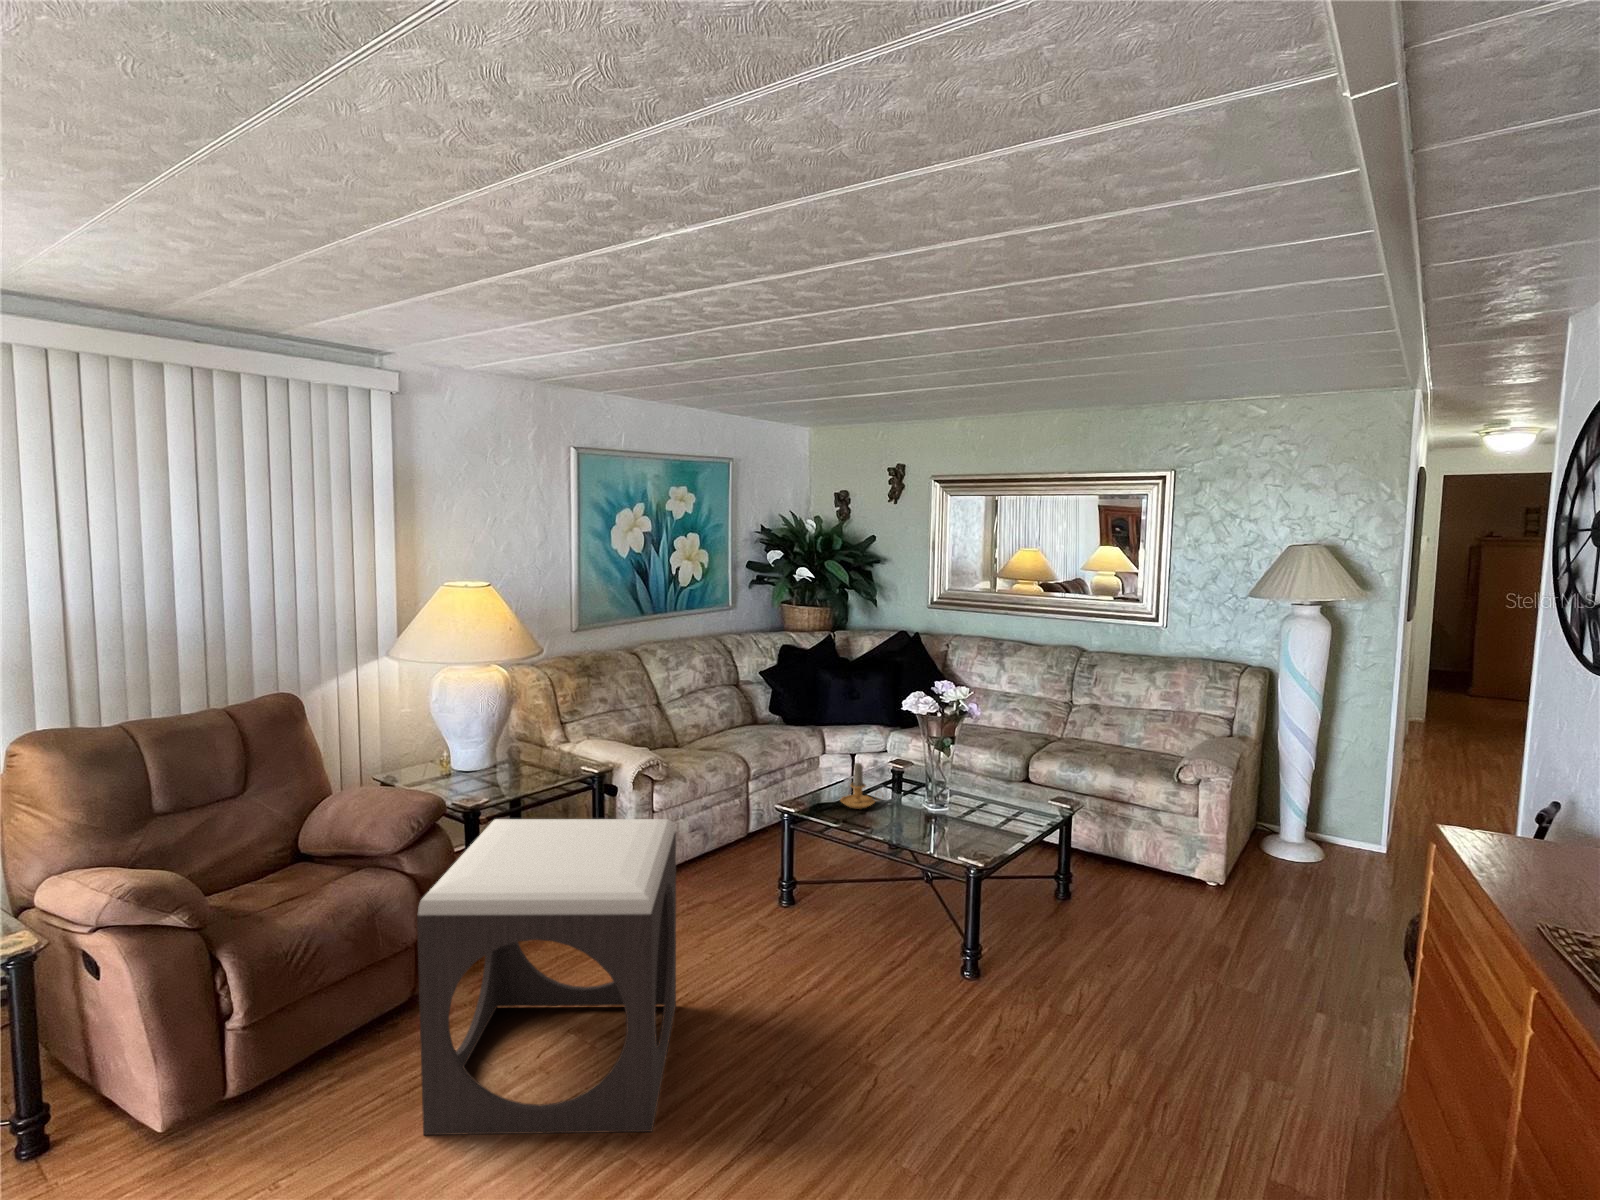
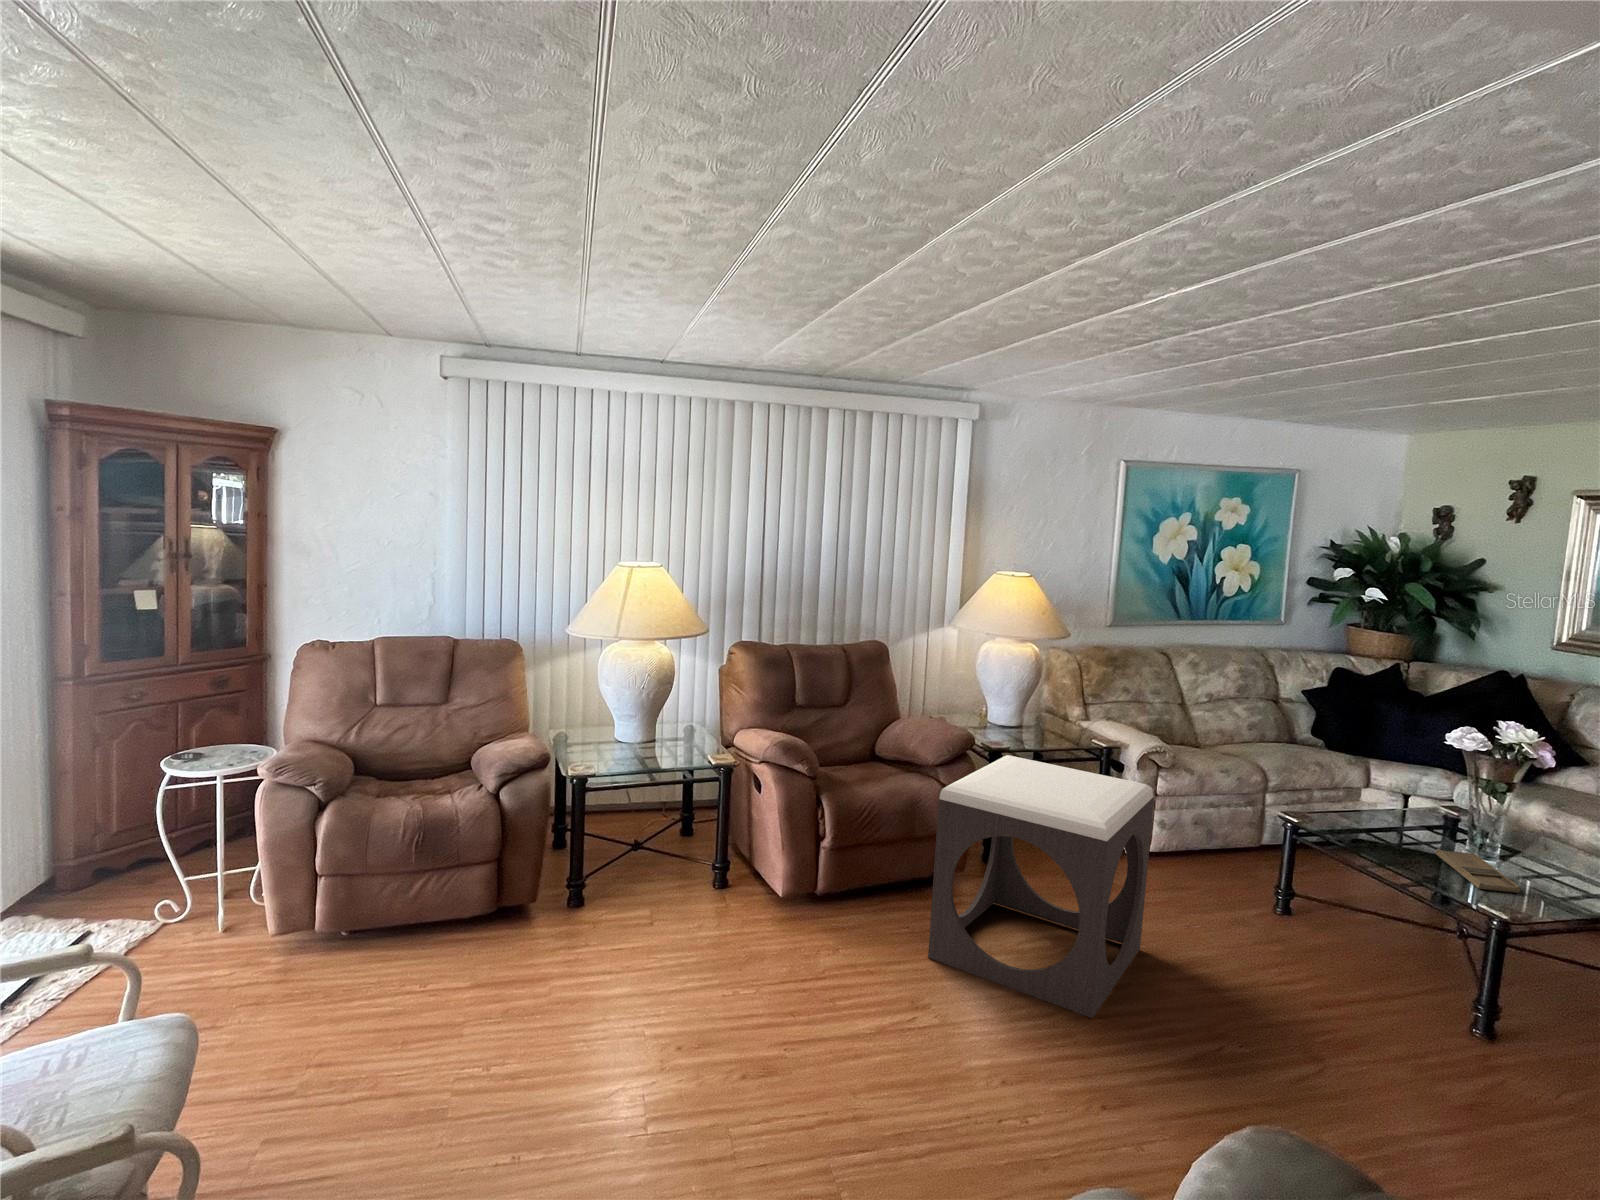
candle: present [841,763,875,809] -> none [1356,788,1410,838]
tray: none [910,806,979,842] -> present [1436,849,1520,893]

